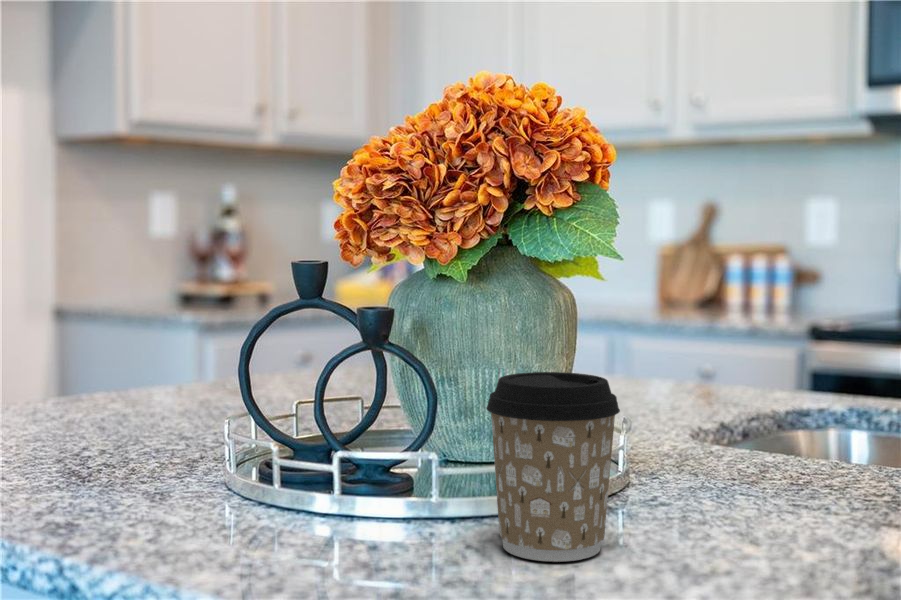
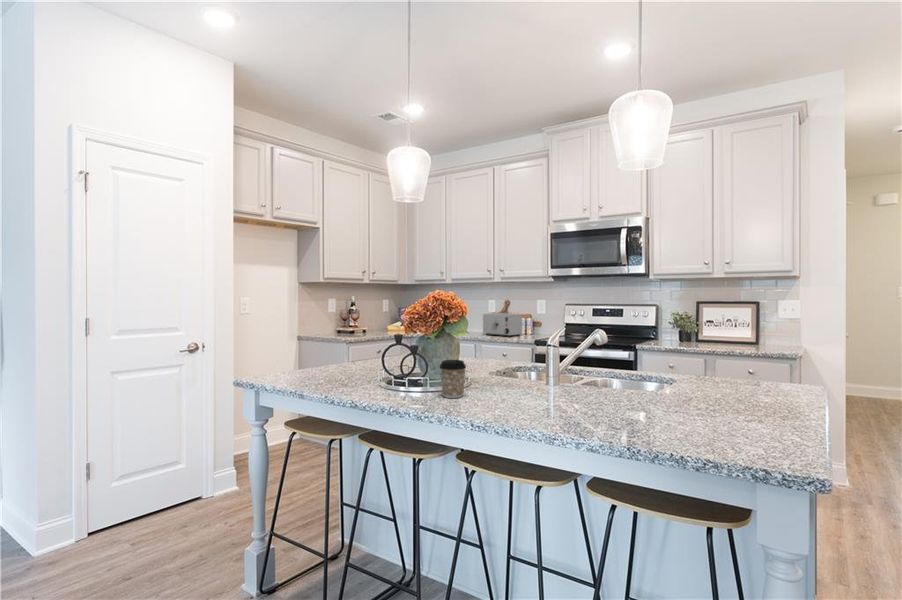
toaster: none [631,242,760,315] -> present [483,313,522,337]

